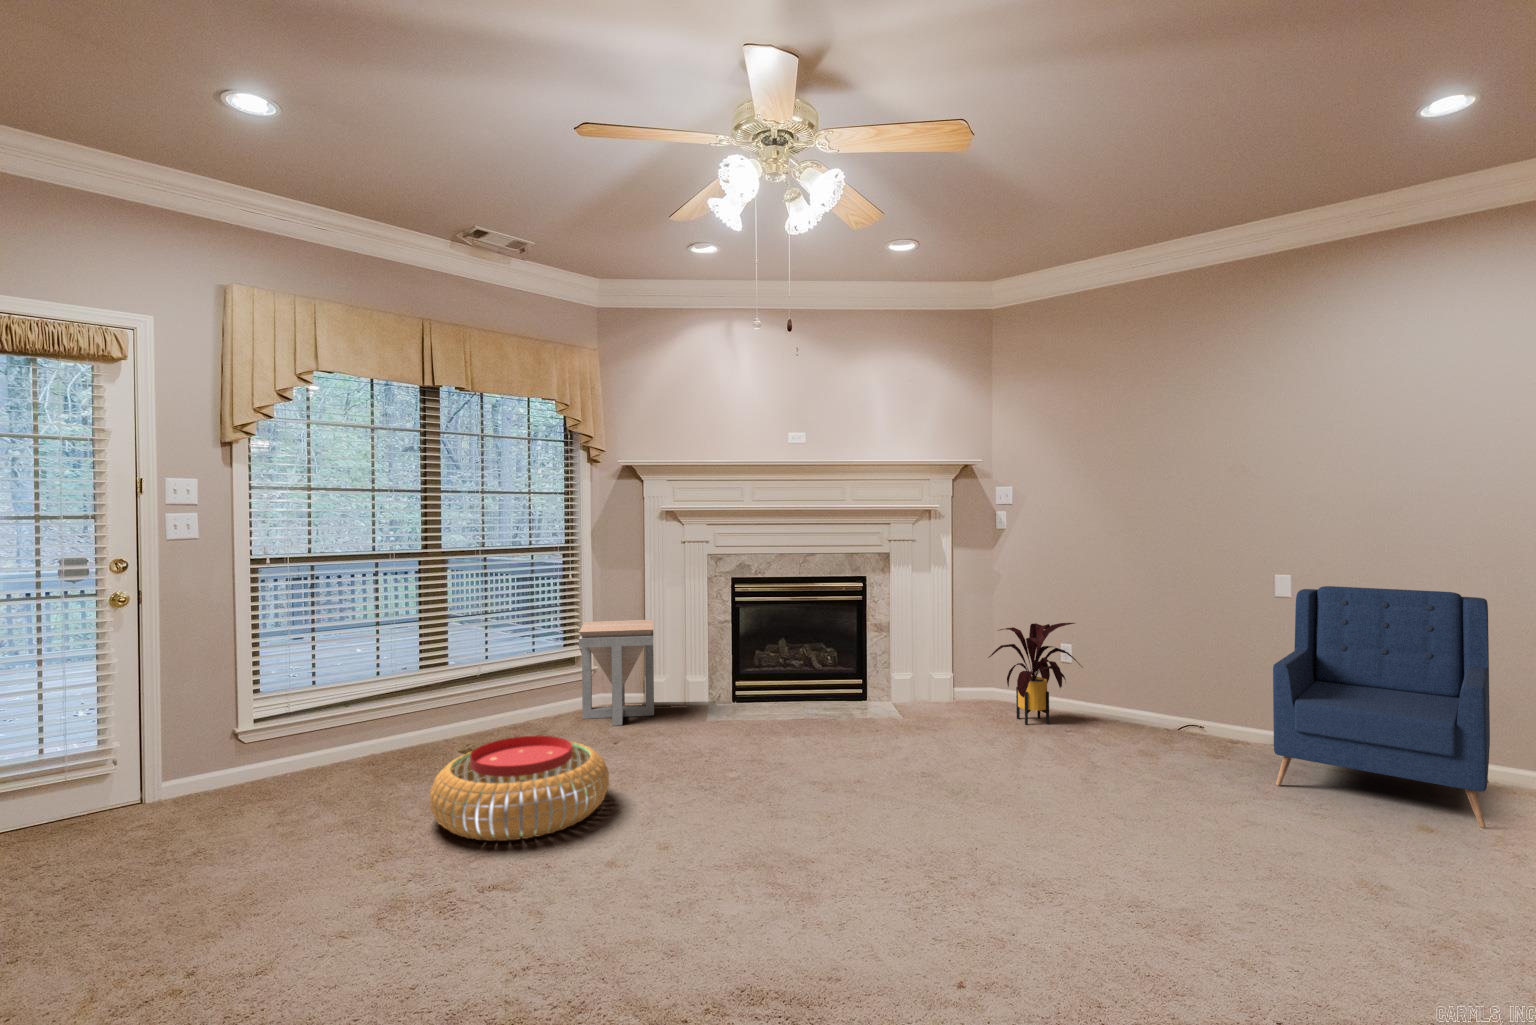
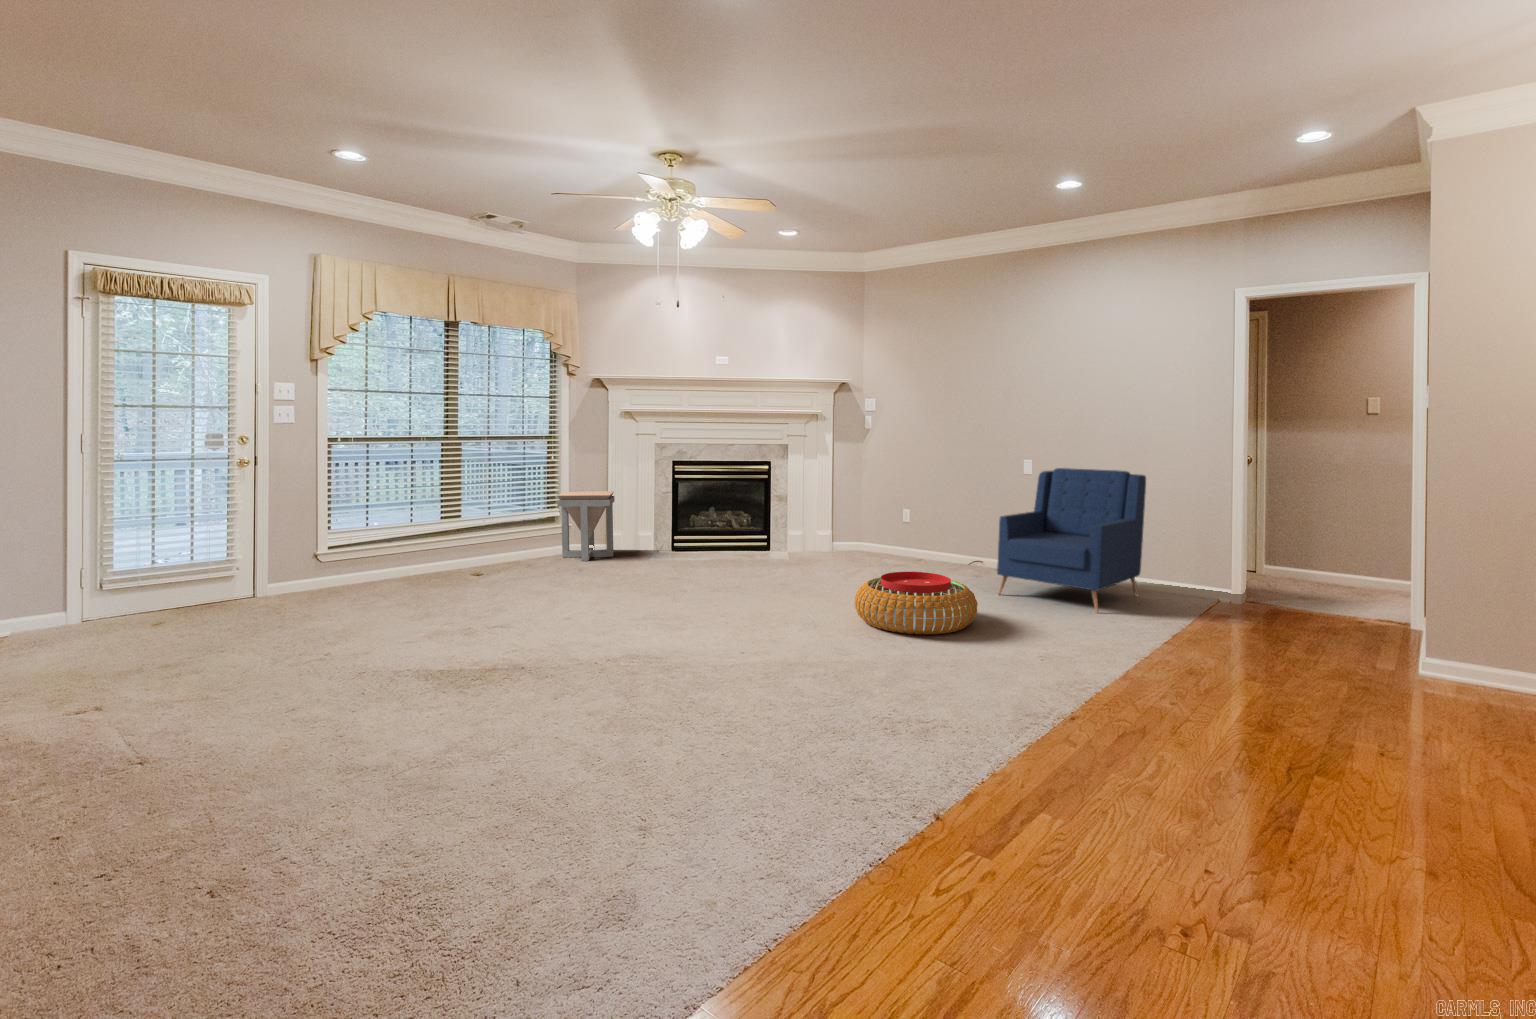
house plant: present [988,623,1082,725] -> none [844,495,912,566]
pouf: present [430,736,609,841] -> present [854,572,978,635]

